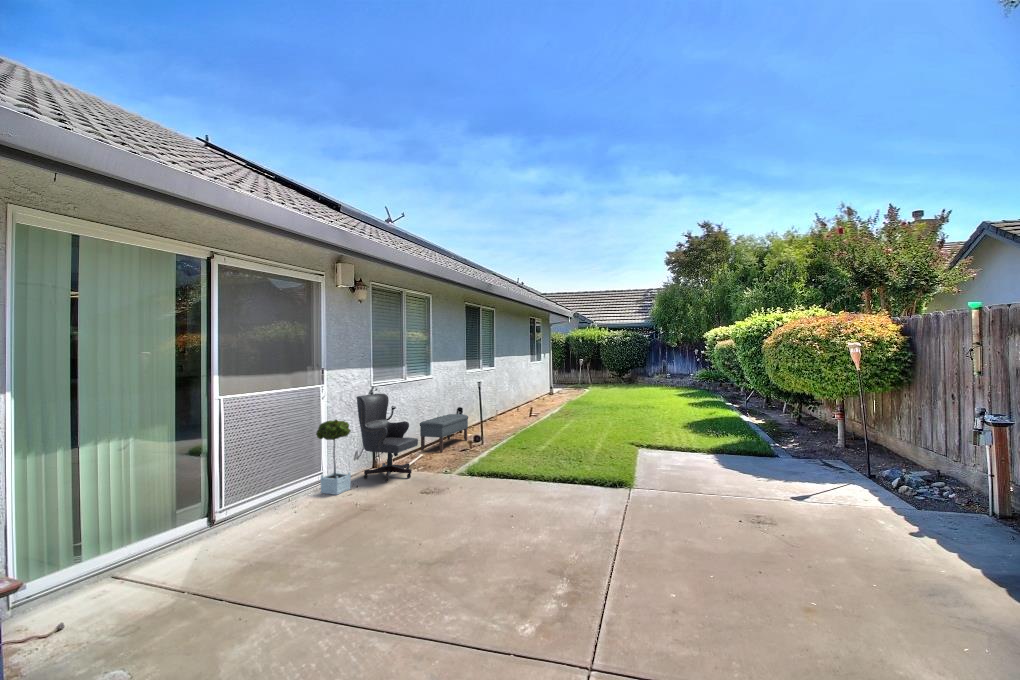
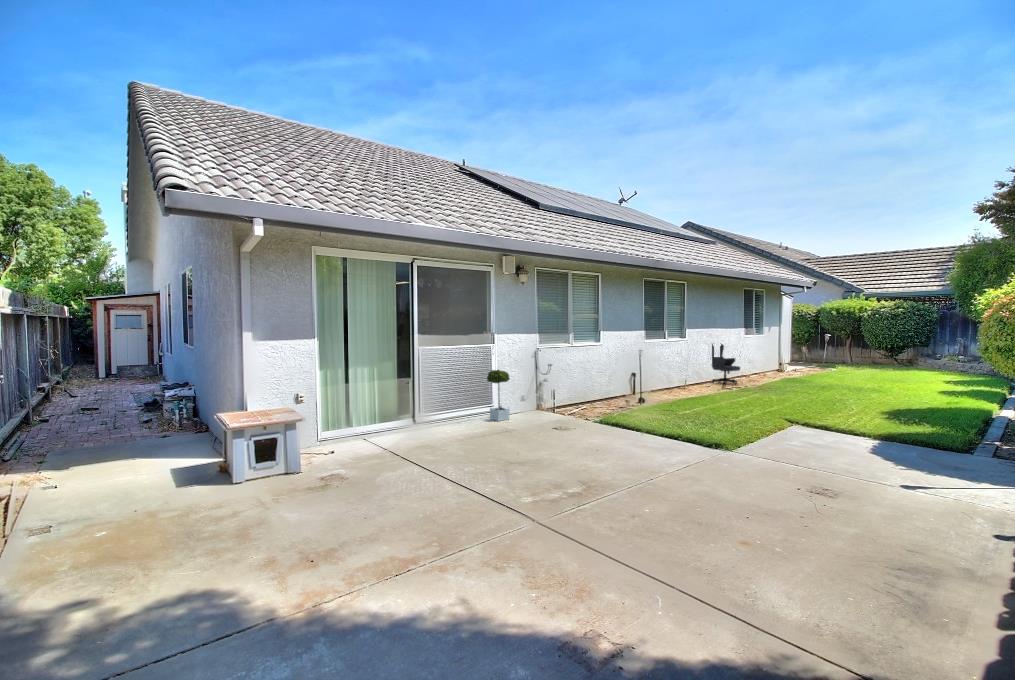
chair: present [356,394,418,482] -> present [712,344,740,385]
bench: present [420,414,468,452] -> none [583,377,632,406]

